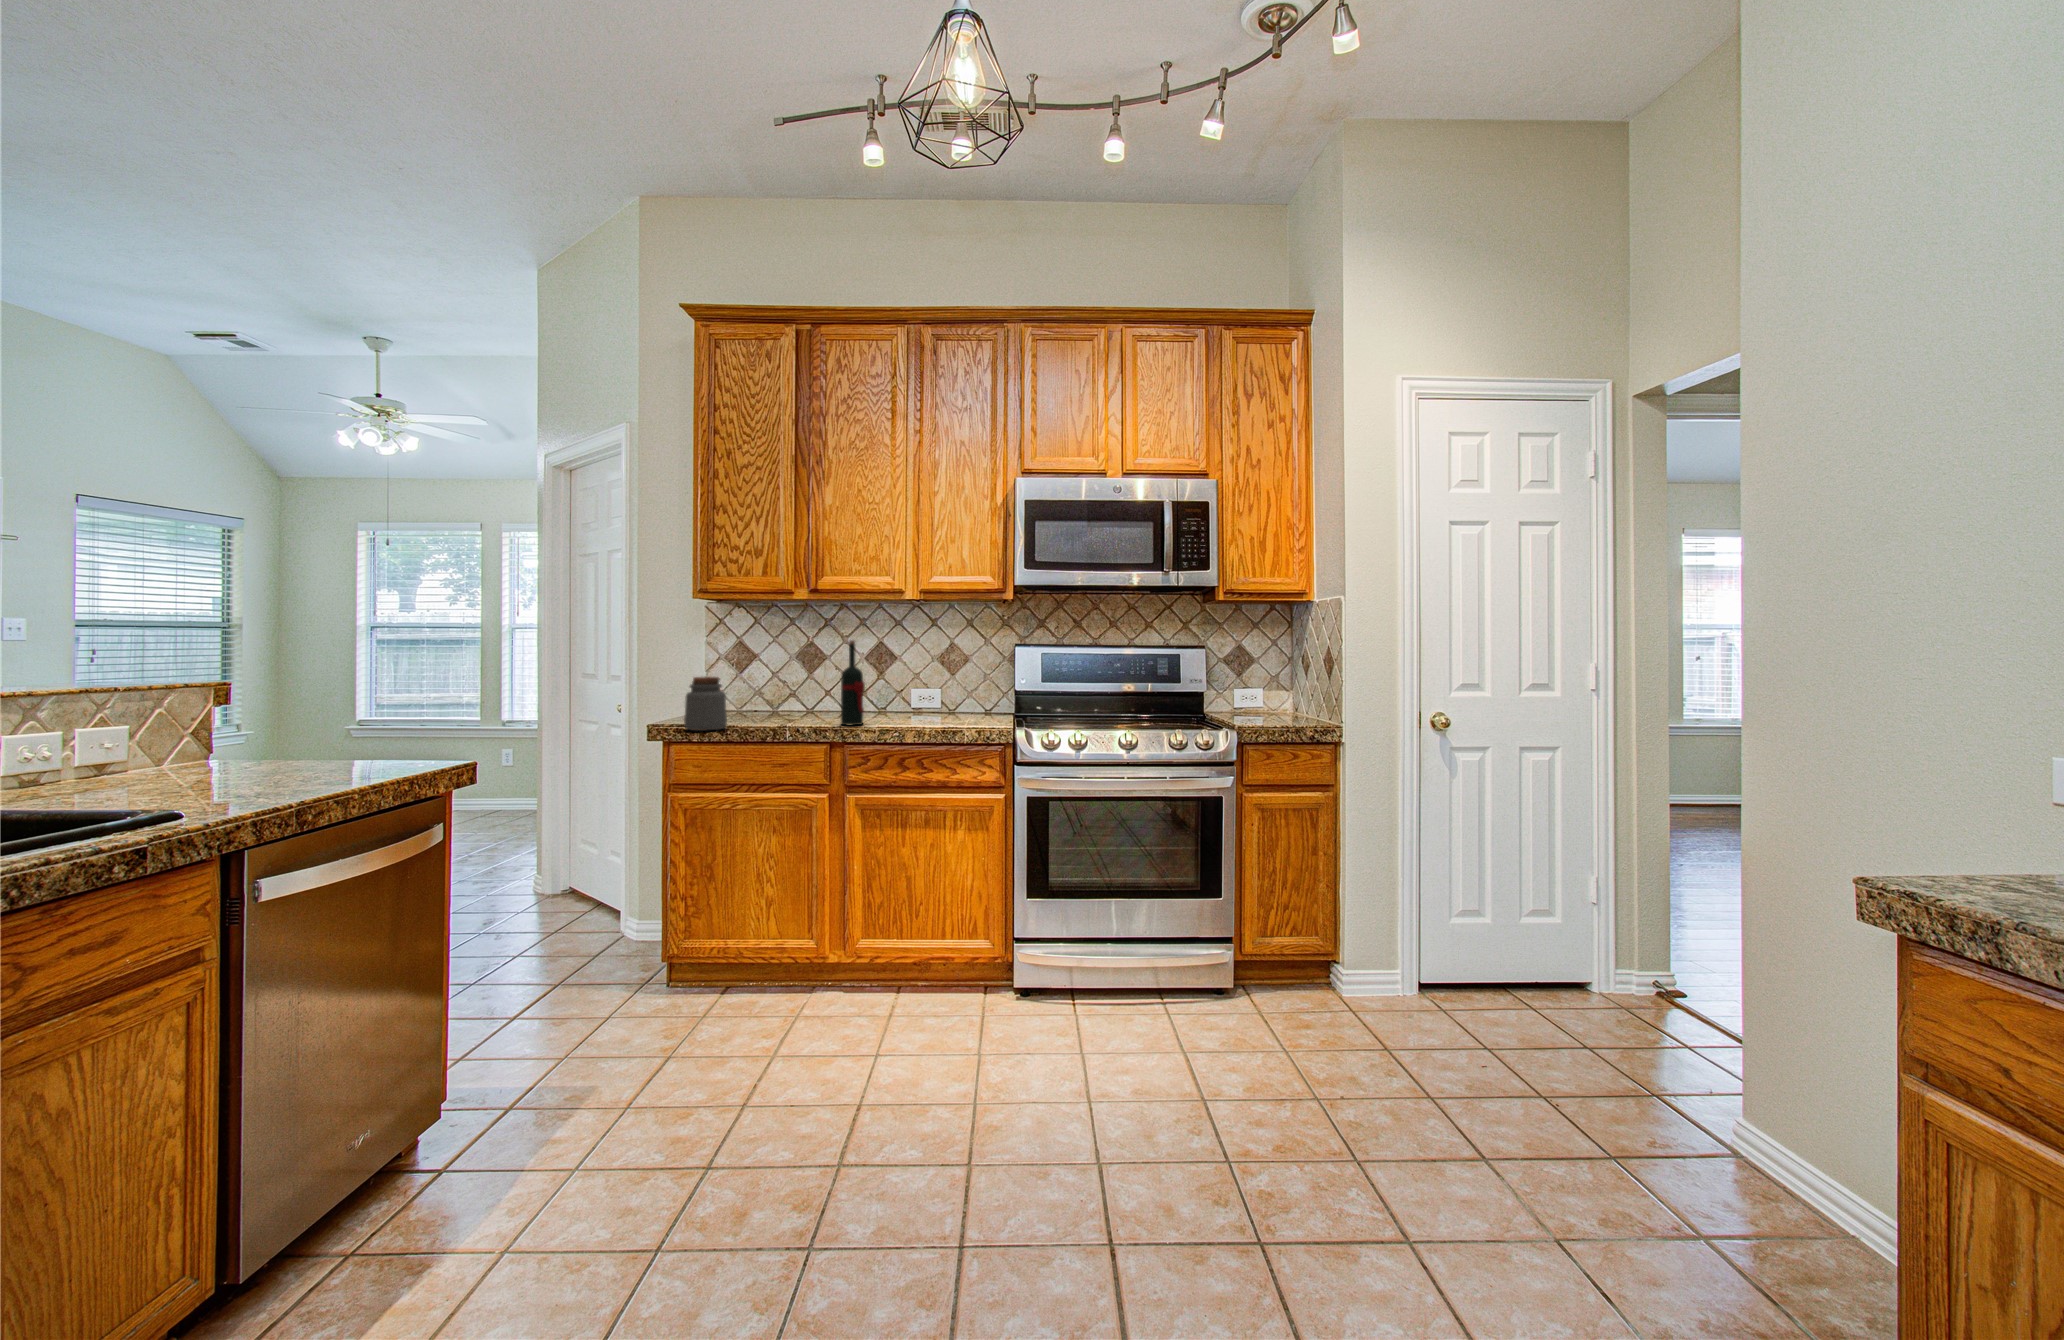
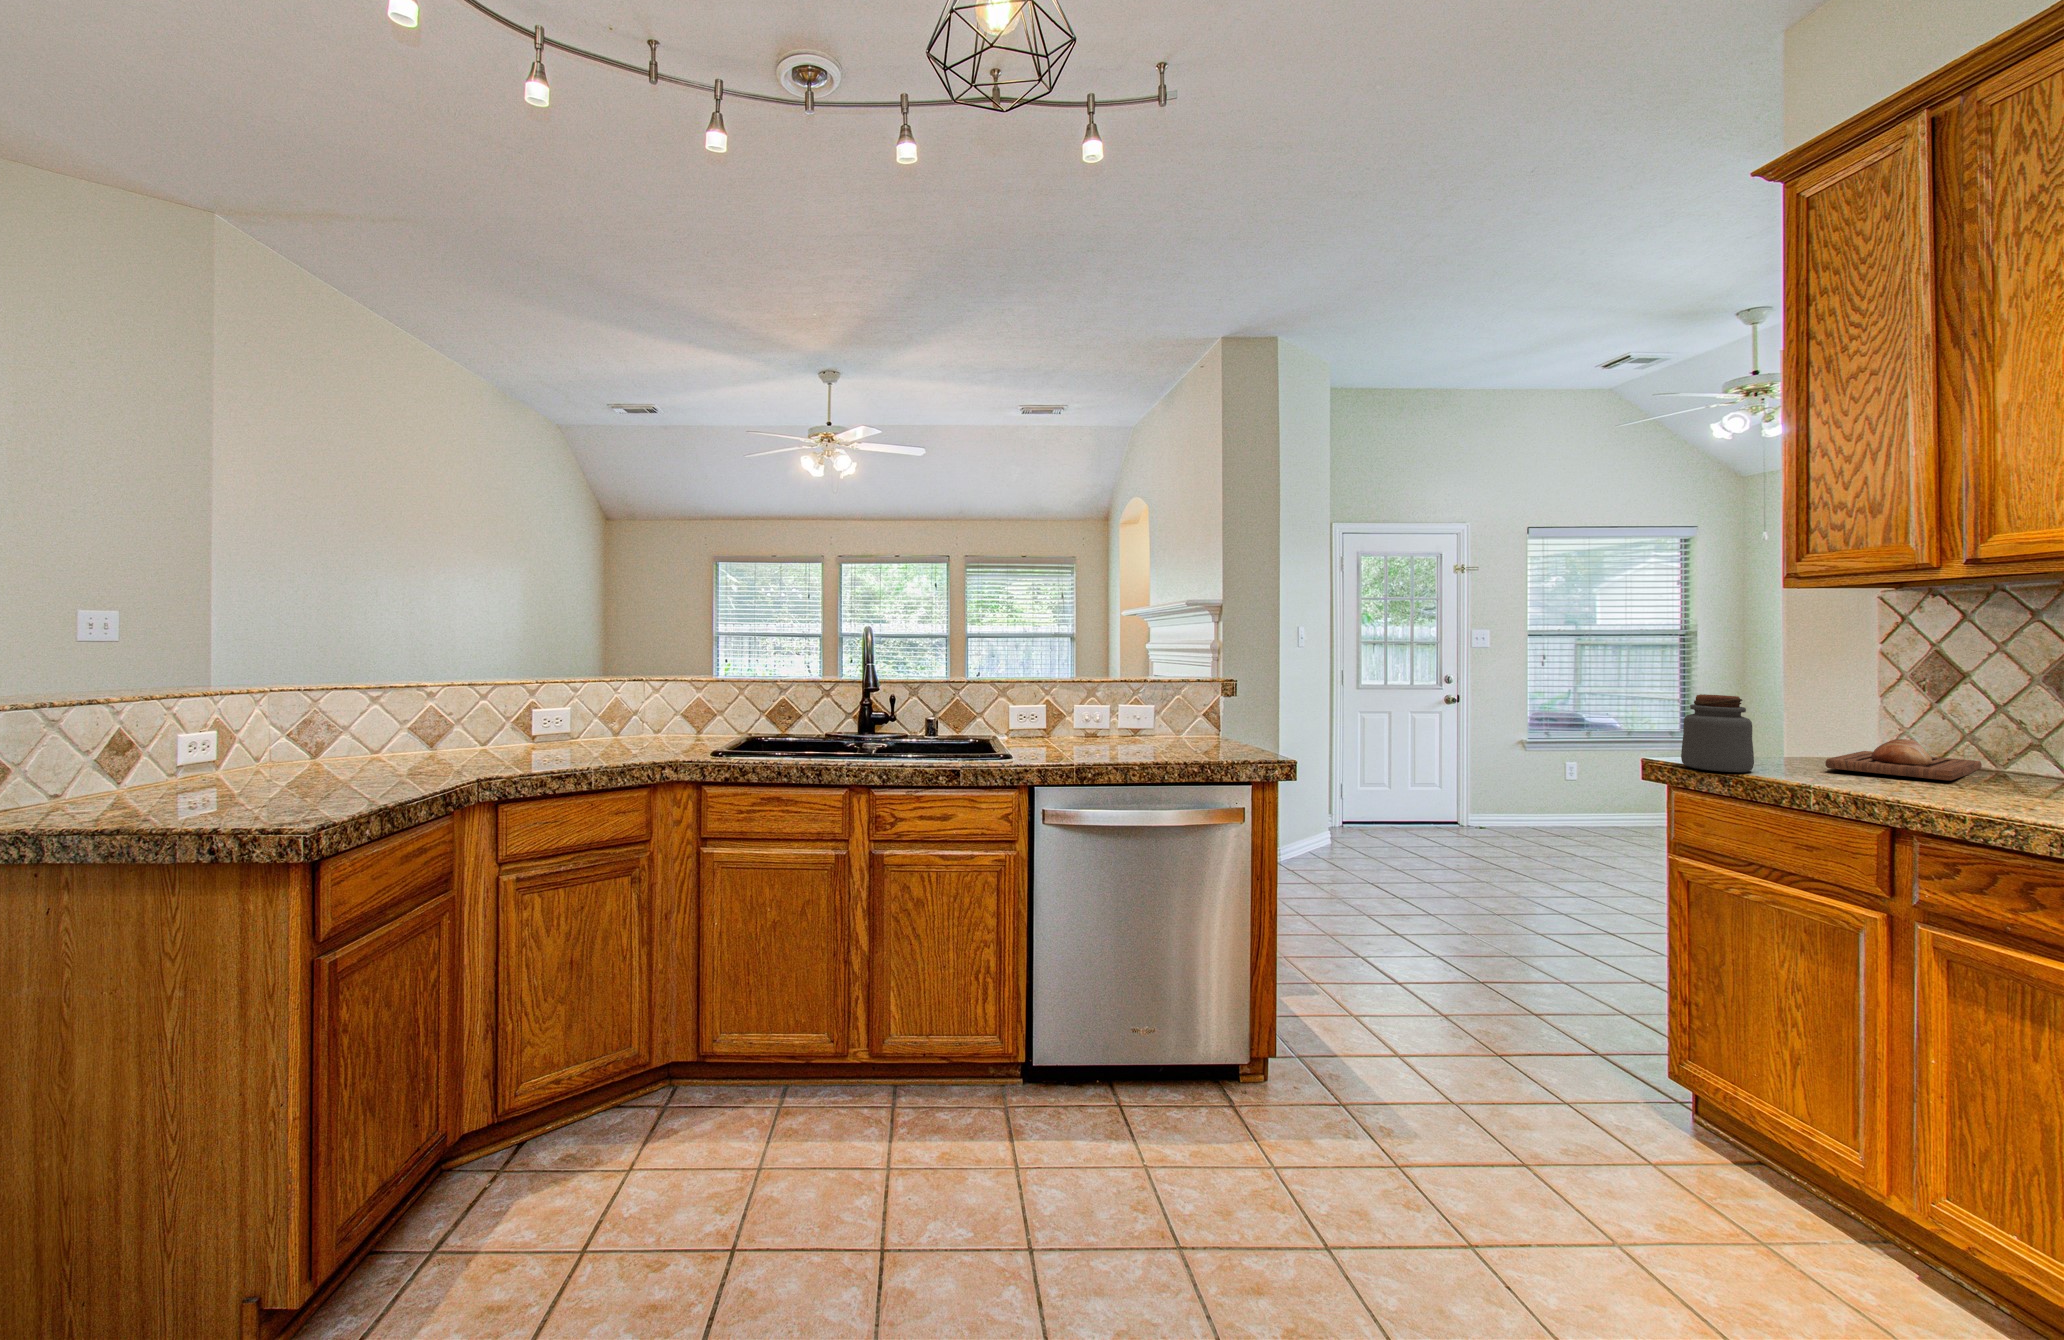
wine bottle: present [841,640,865,725] -> none [1959,649,2023,812]
bread loaf: none [715,697,797,719] -> present [1826,739,1982,780]

